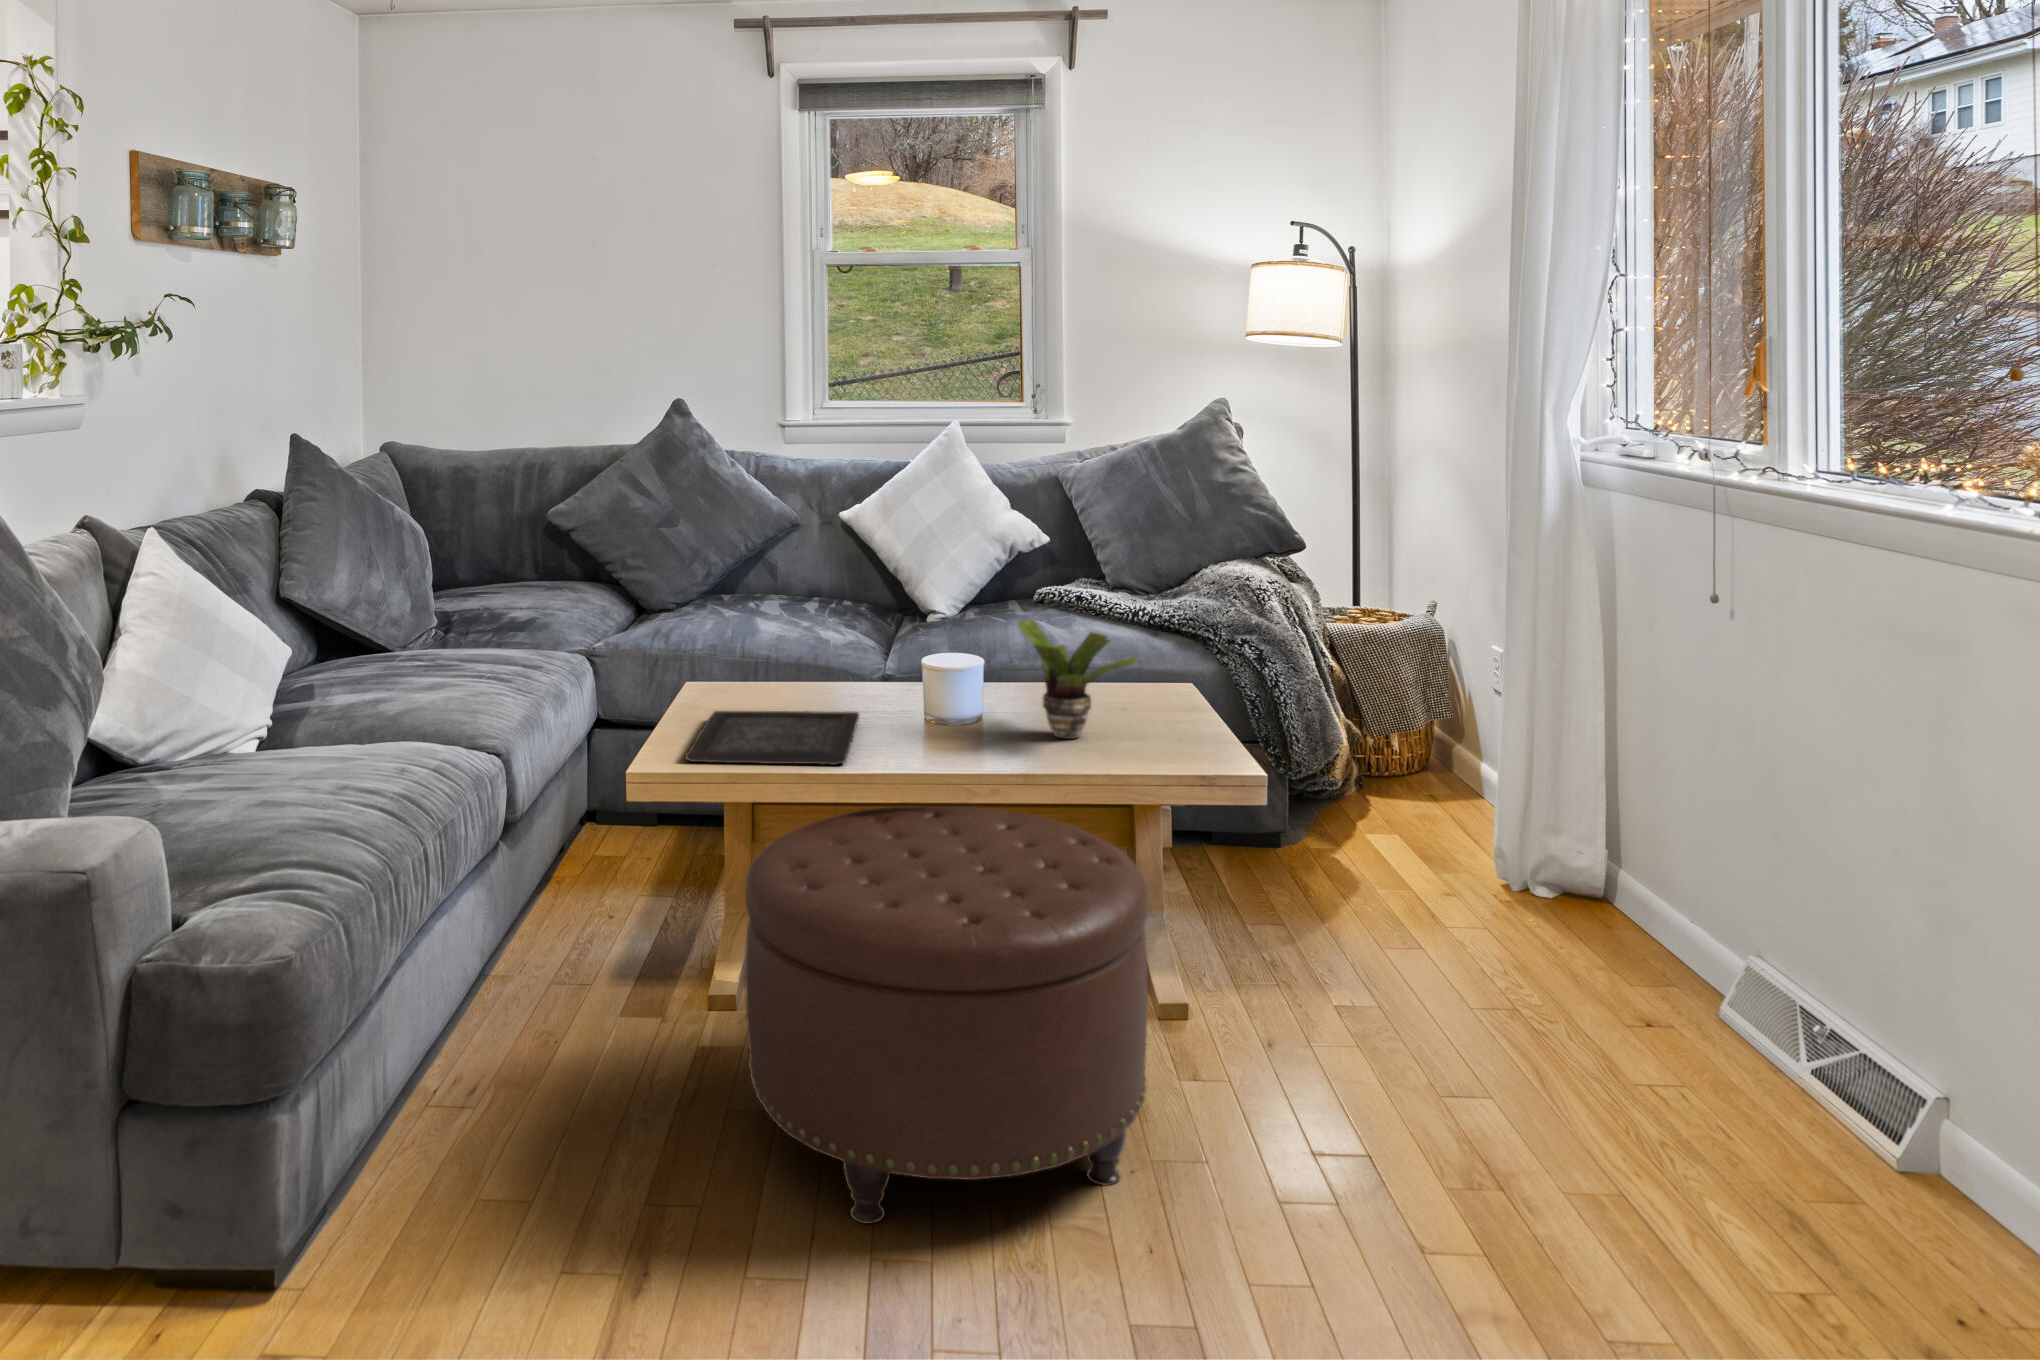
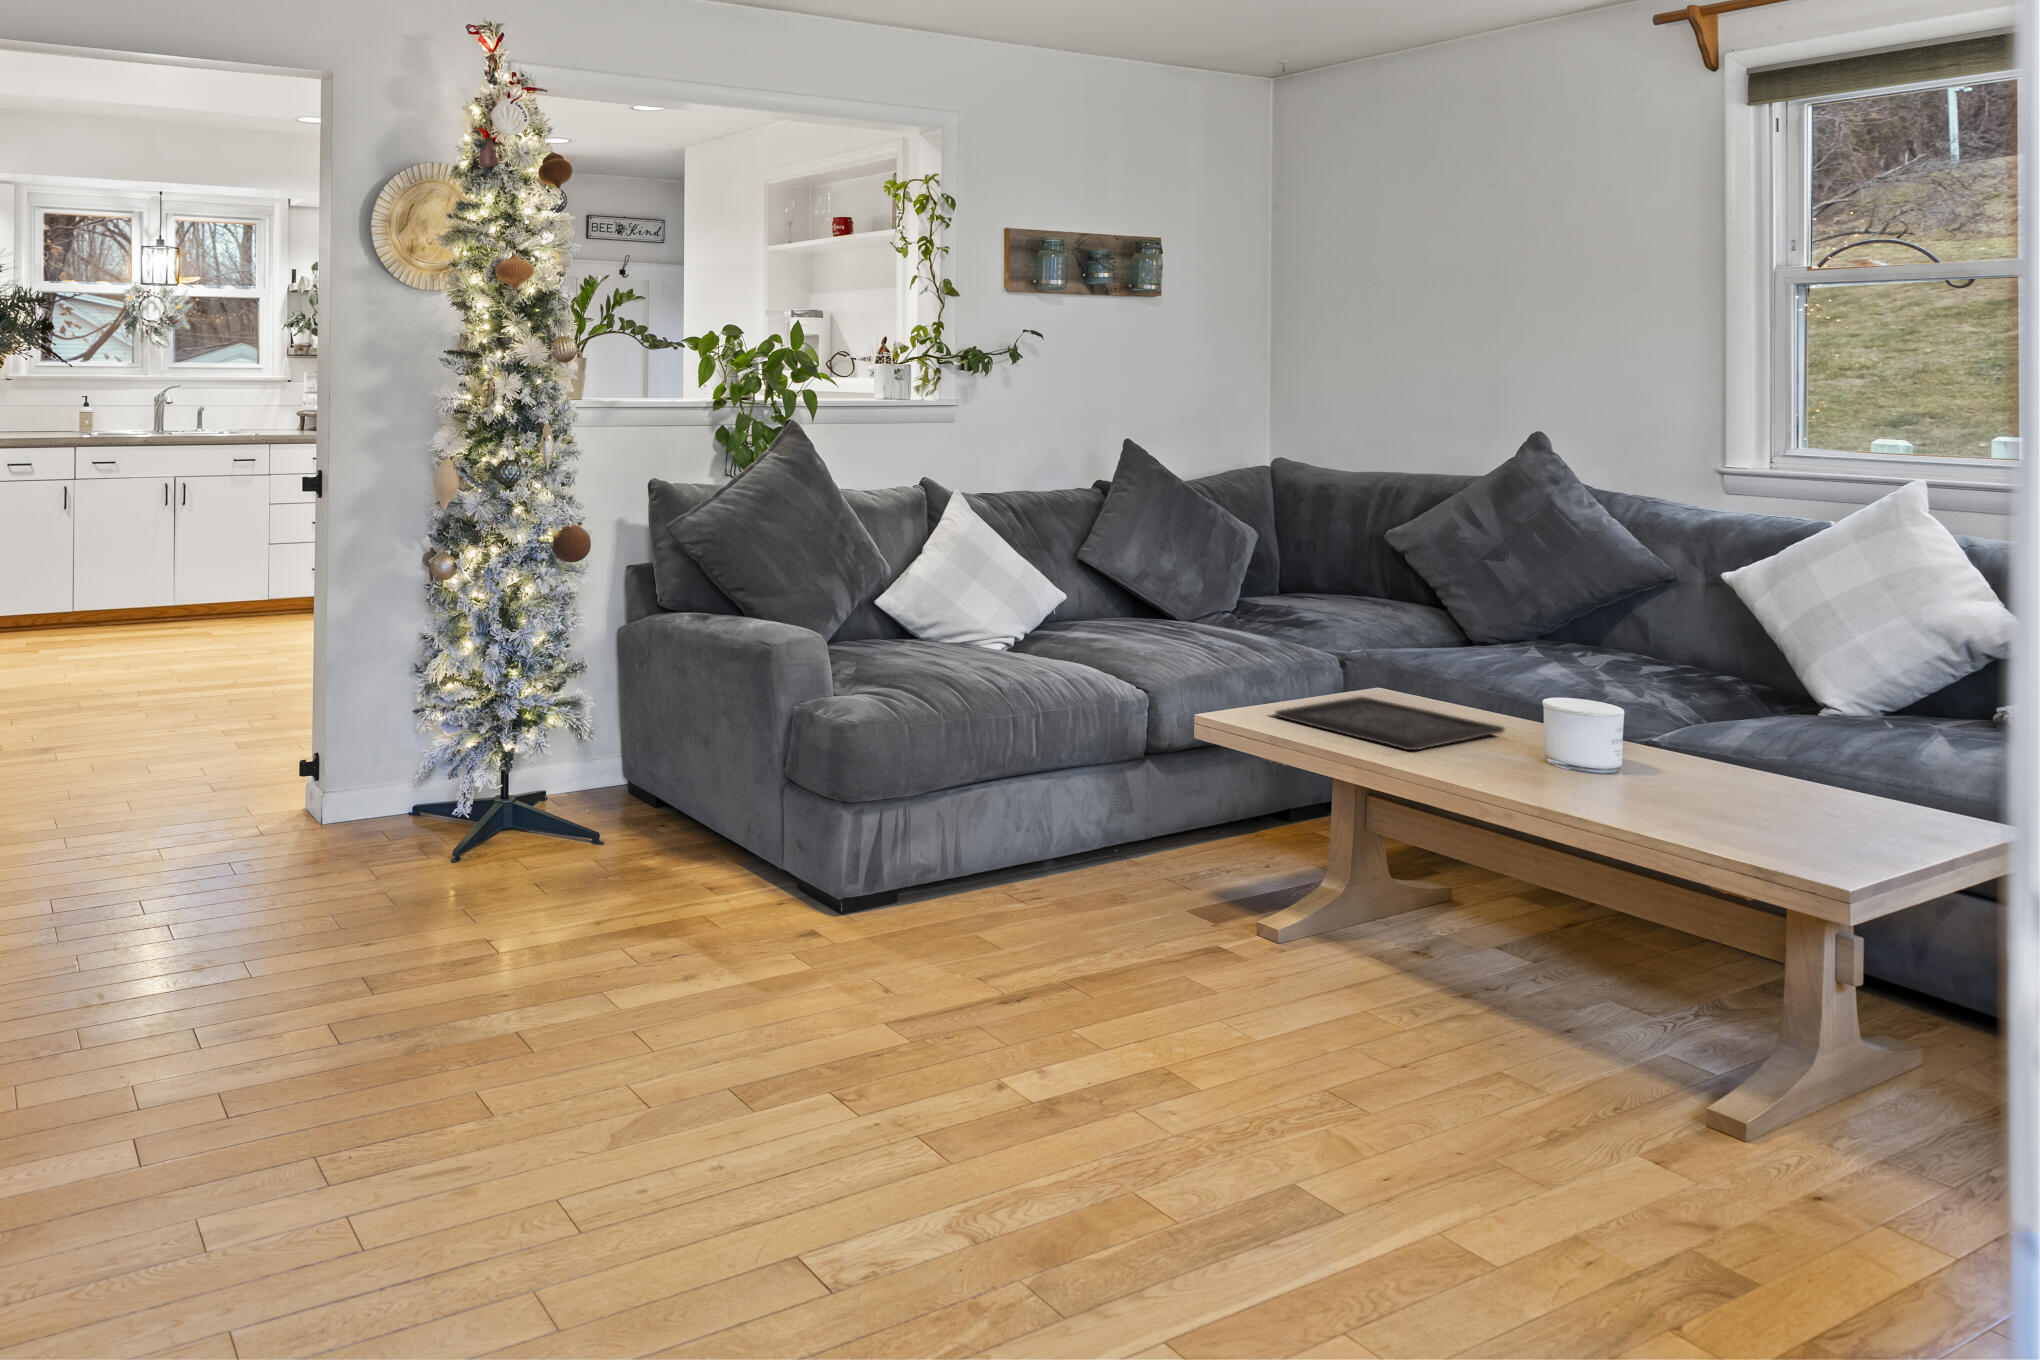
potted plant: present [1017,619,1137,739] -> none [1670,669,1839,804]
ottoman: present [745,807,1148,1224] -> none [1194,775,1617,1160]

